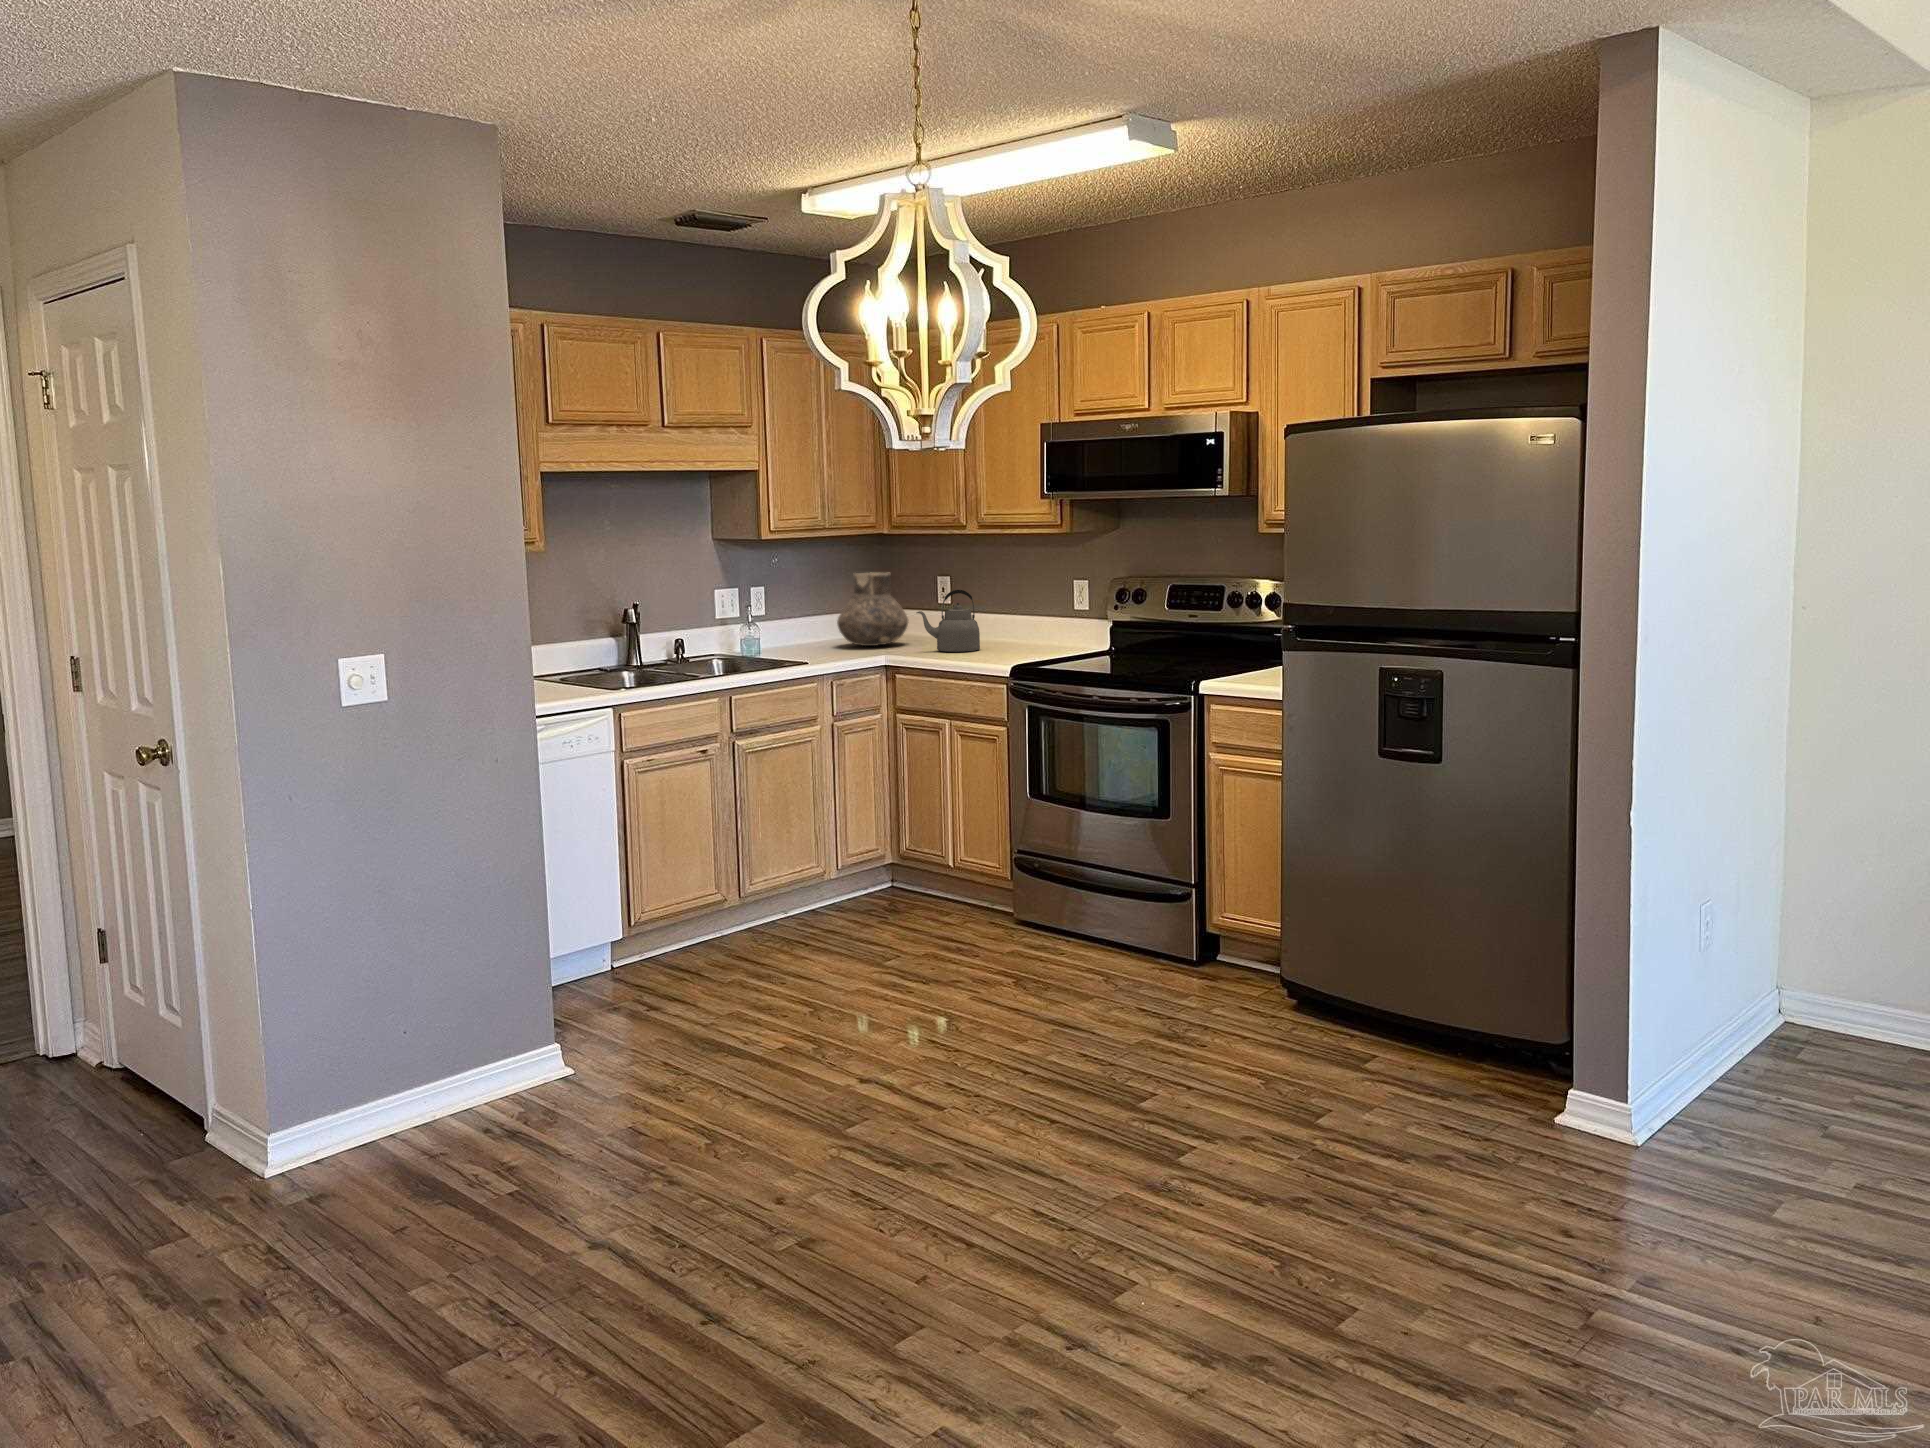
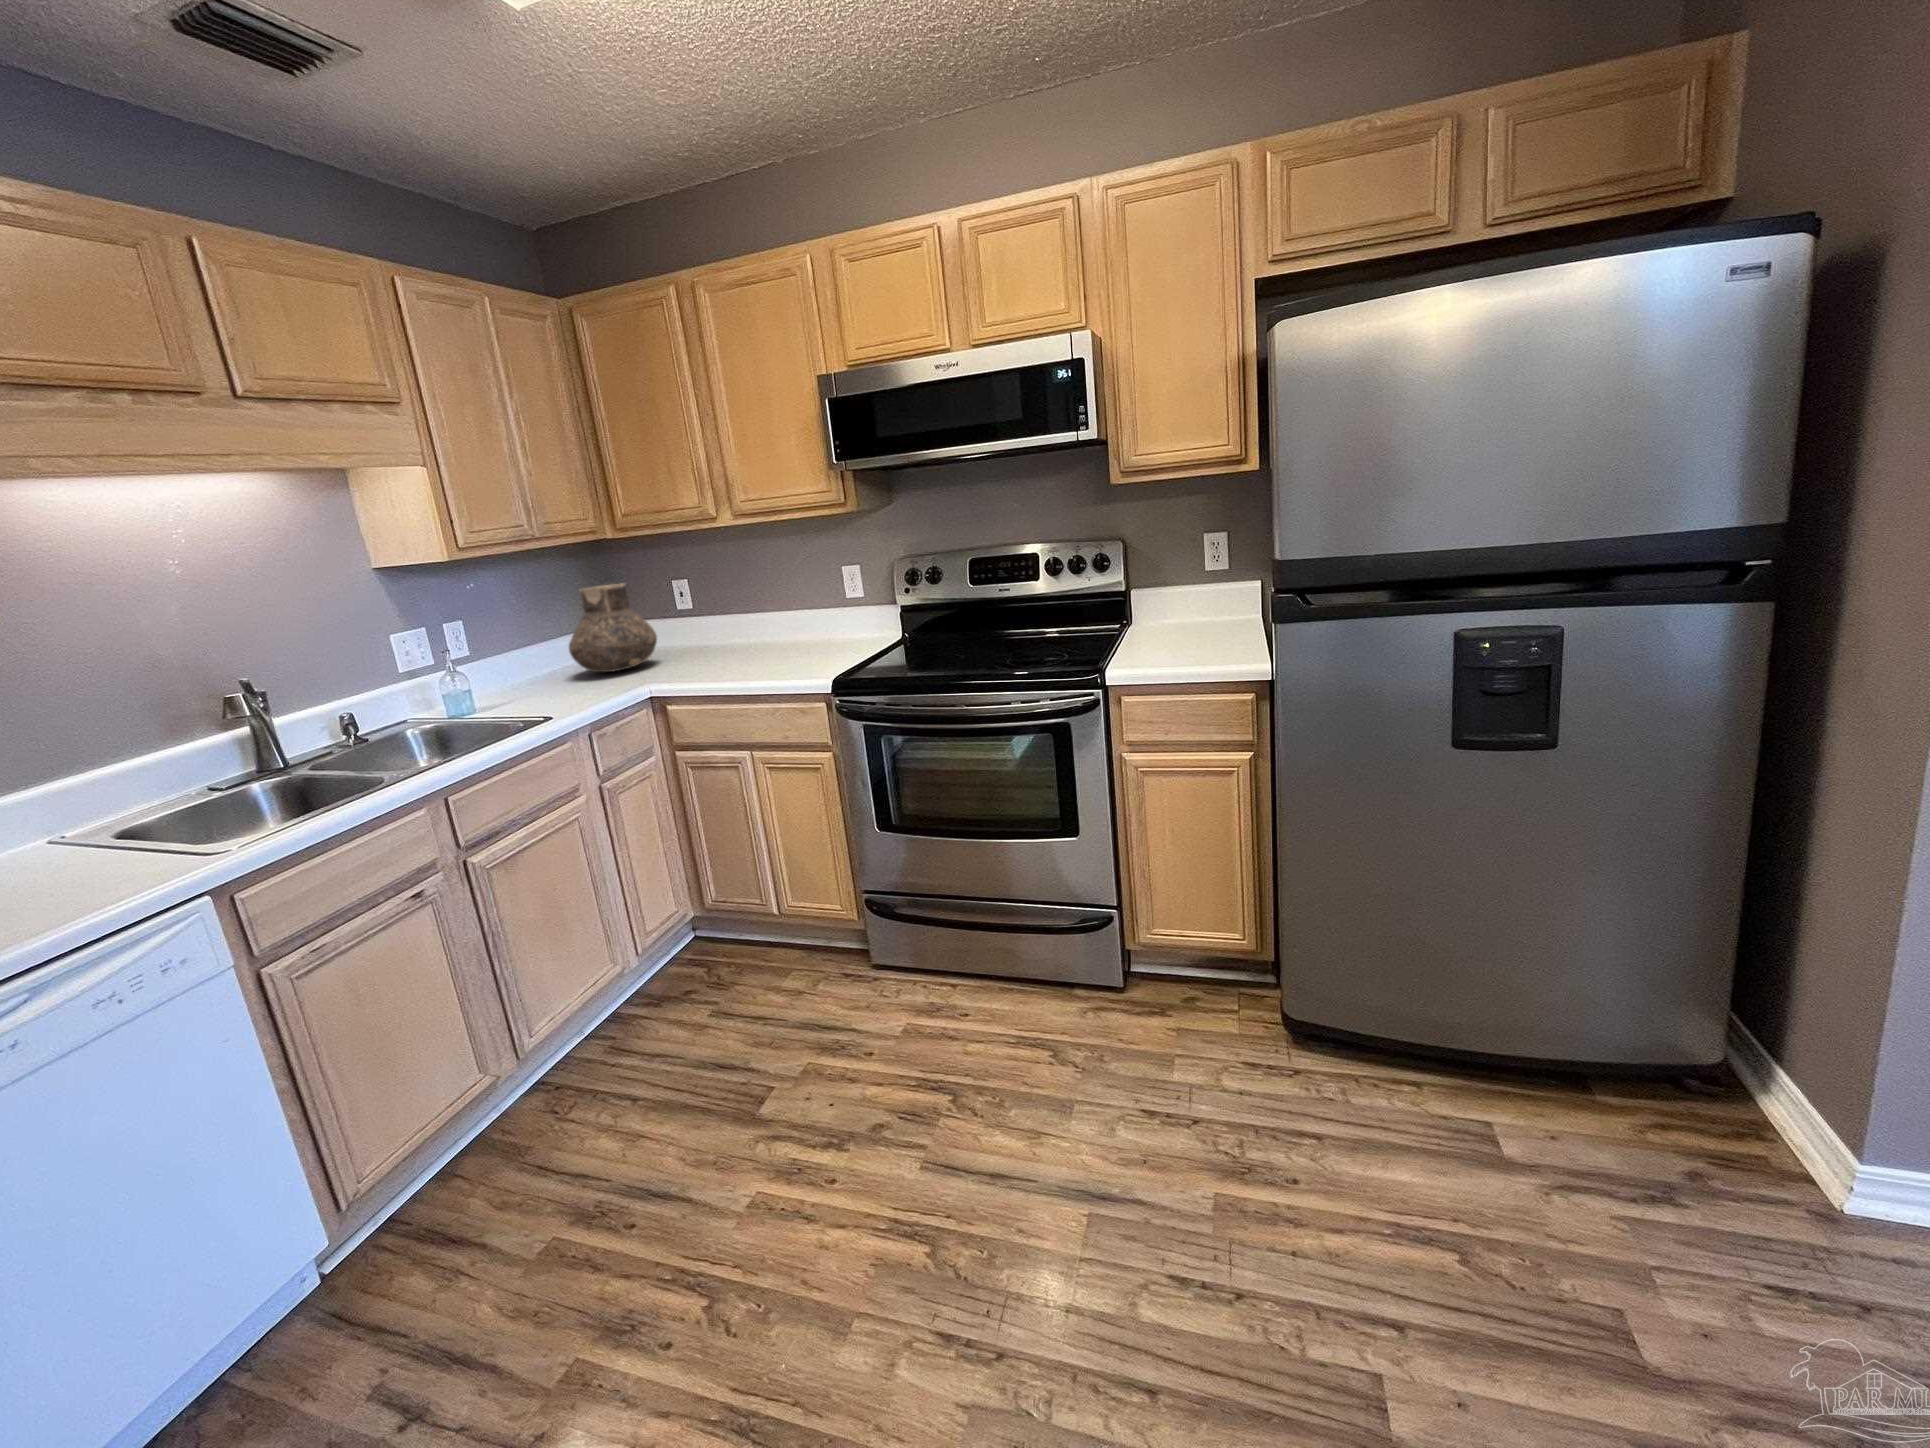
kettle: present [916,590,980,652] -> none [676,593,757,667]

